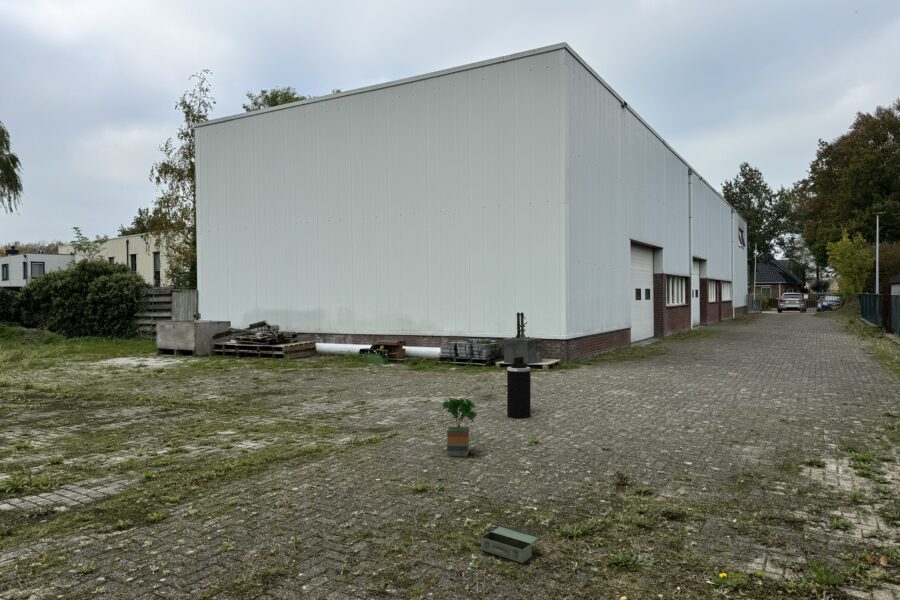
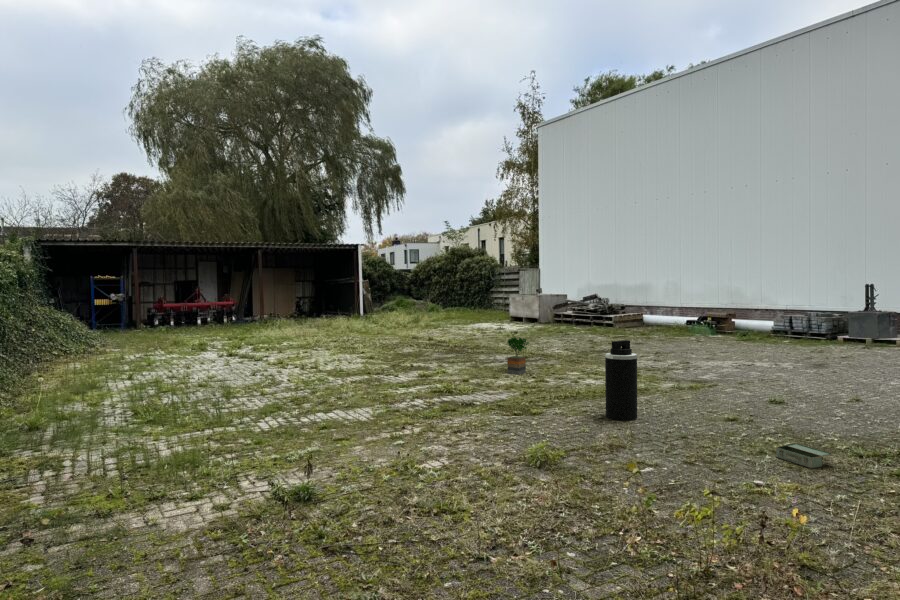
trash can: present [507,357,531,419] -> present [605,340,637,421]
potted tree: present [442,398,478,457] -> present [507,337,529,374]

